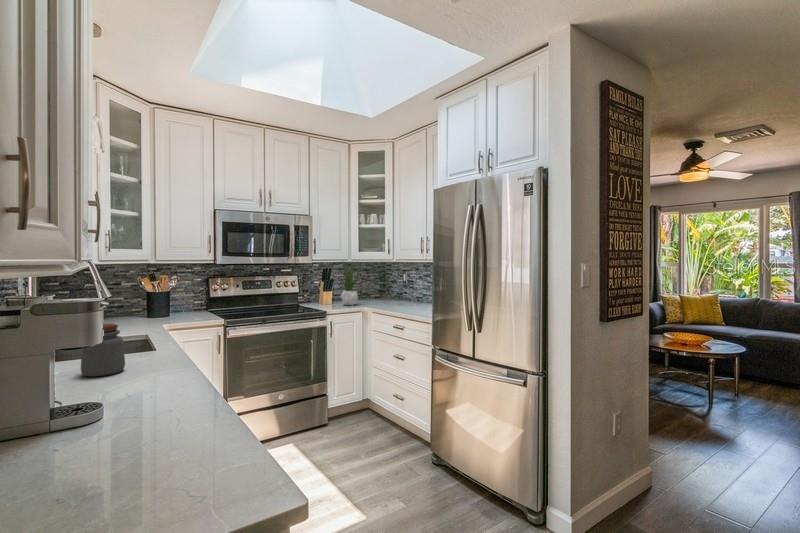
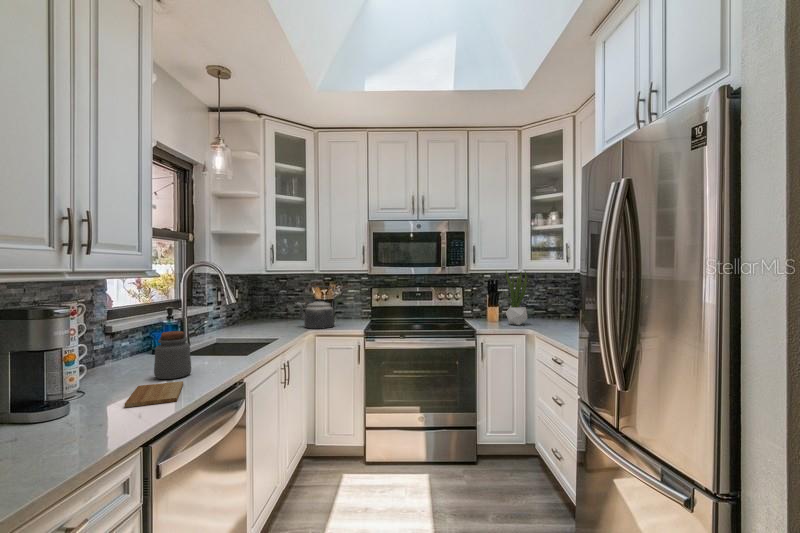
kettle: none [132,277,181,323] -> present [297,286,336,329]
cutting board: none [95,372,175,397] -> present [125,381,183,407]

